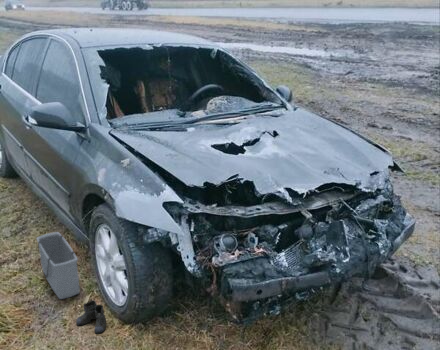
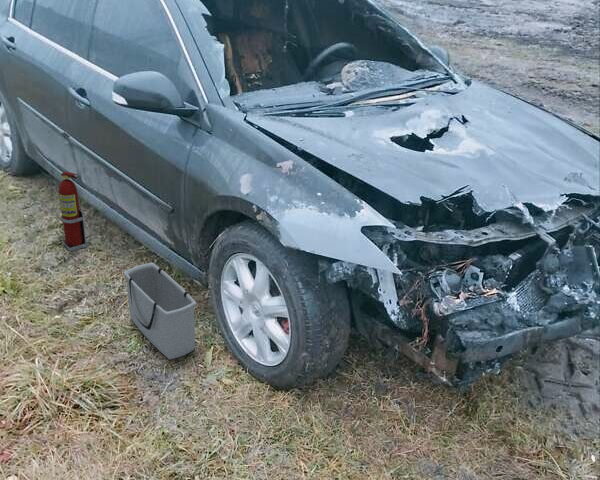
fire extinguisher: none [11,171,31,226] -> present [59,172,87,251]
boots: present [76,300,106,334] -> none [205,361,257,408]

